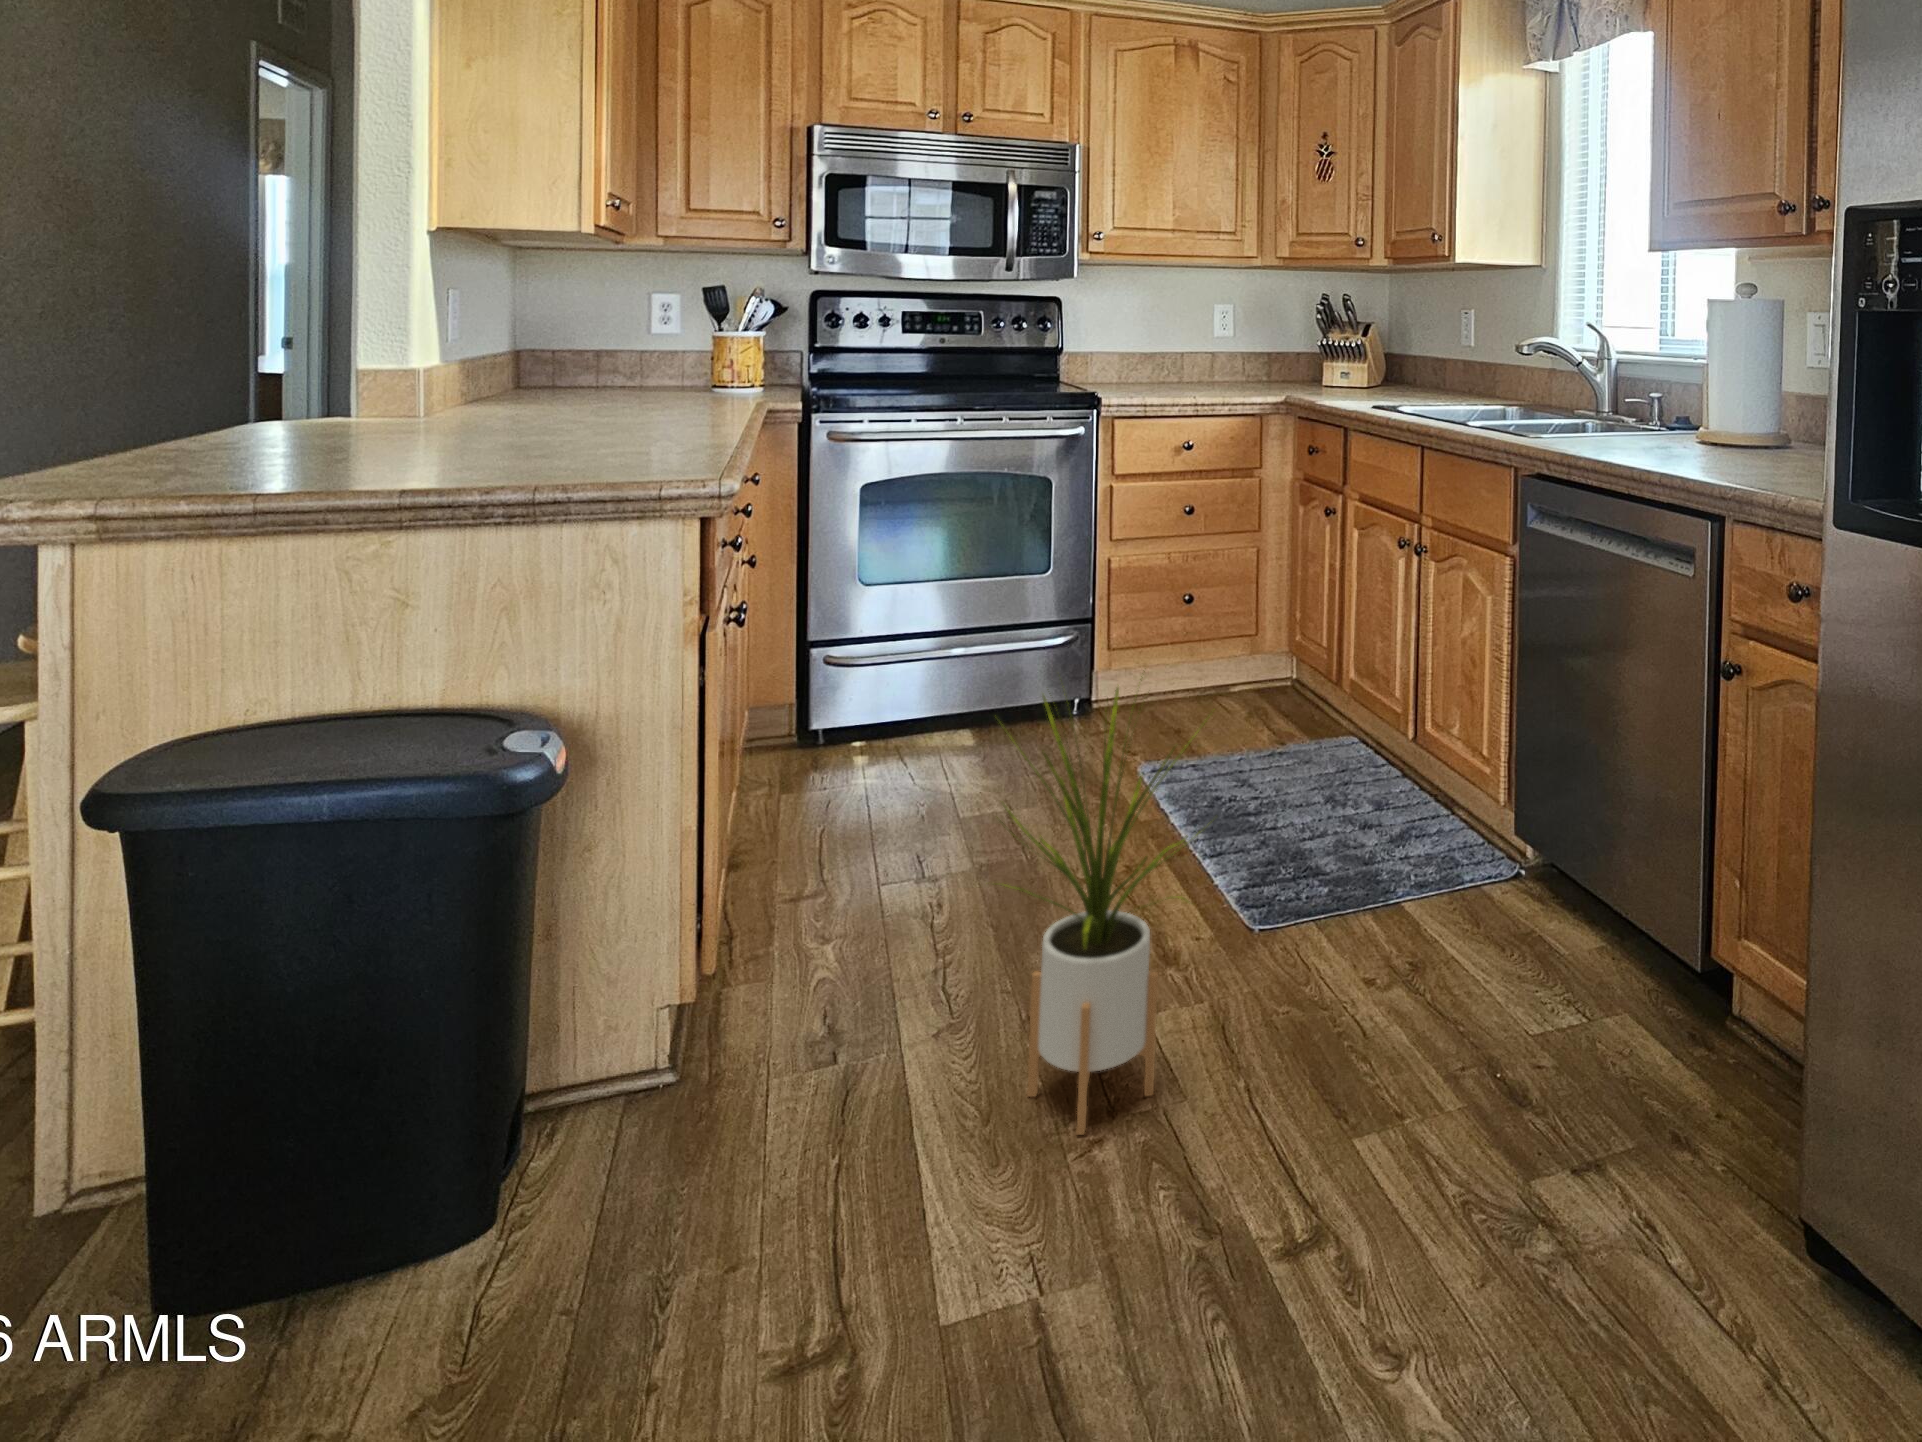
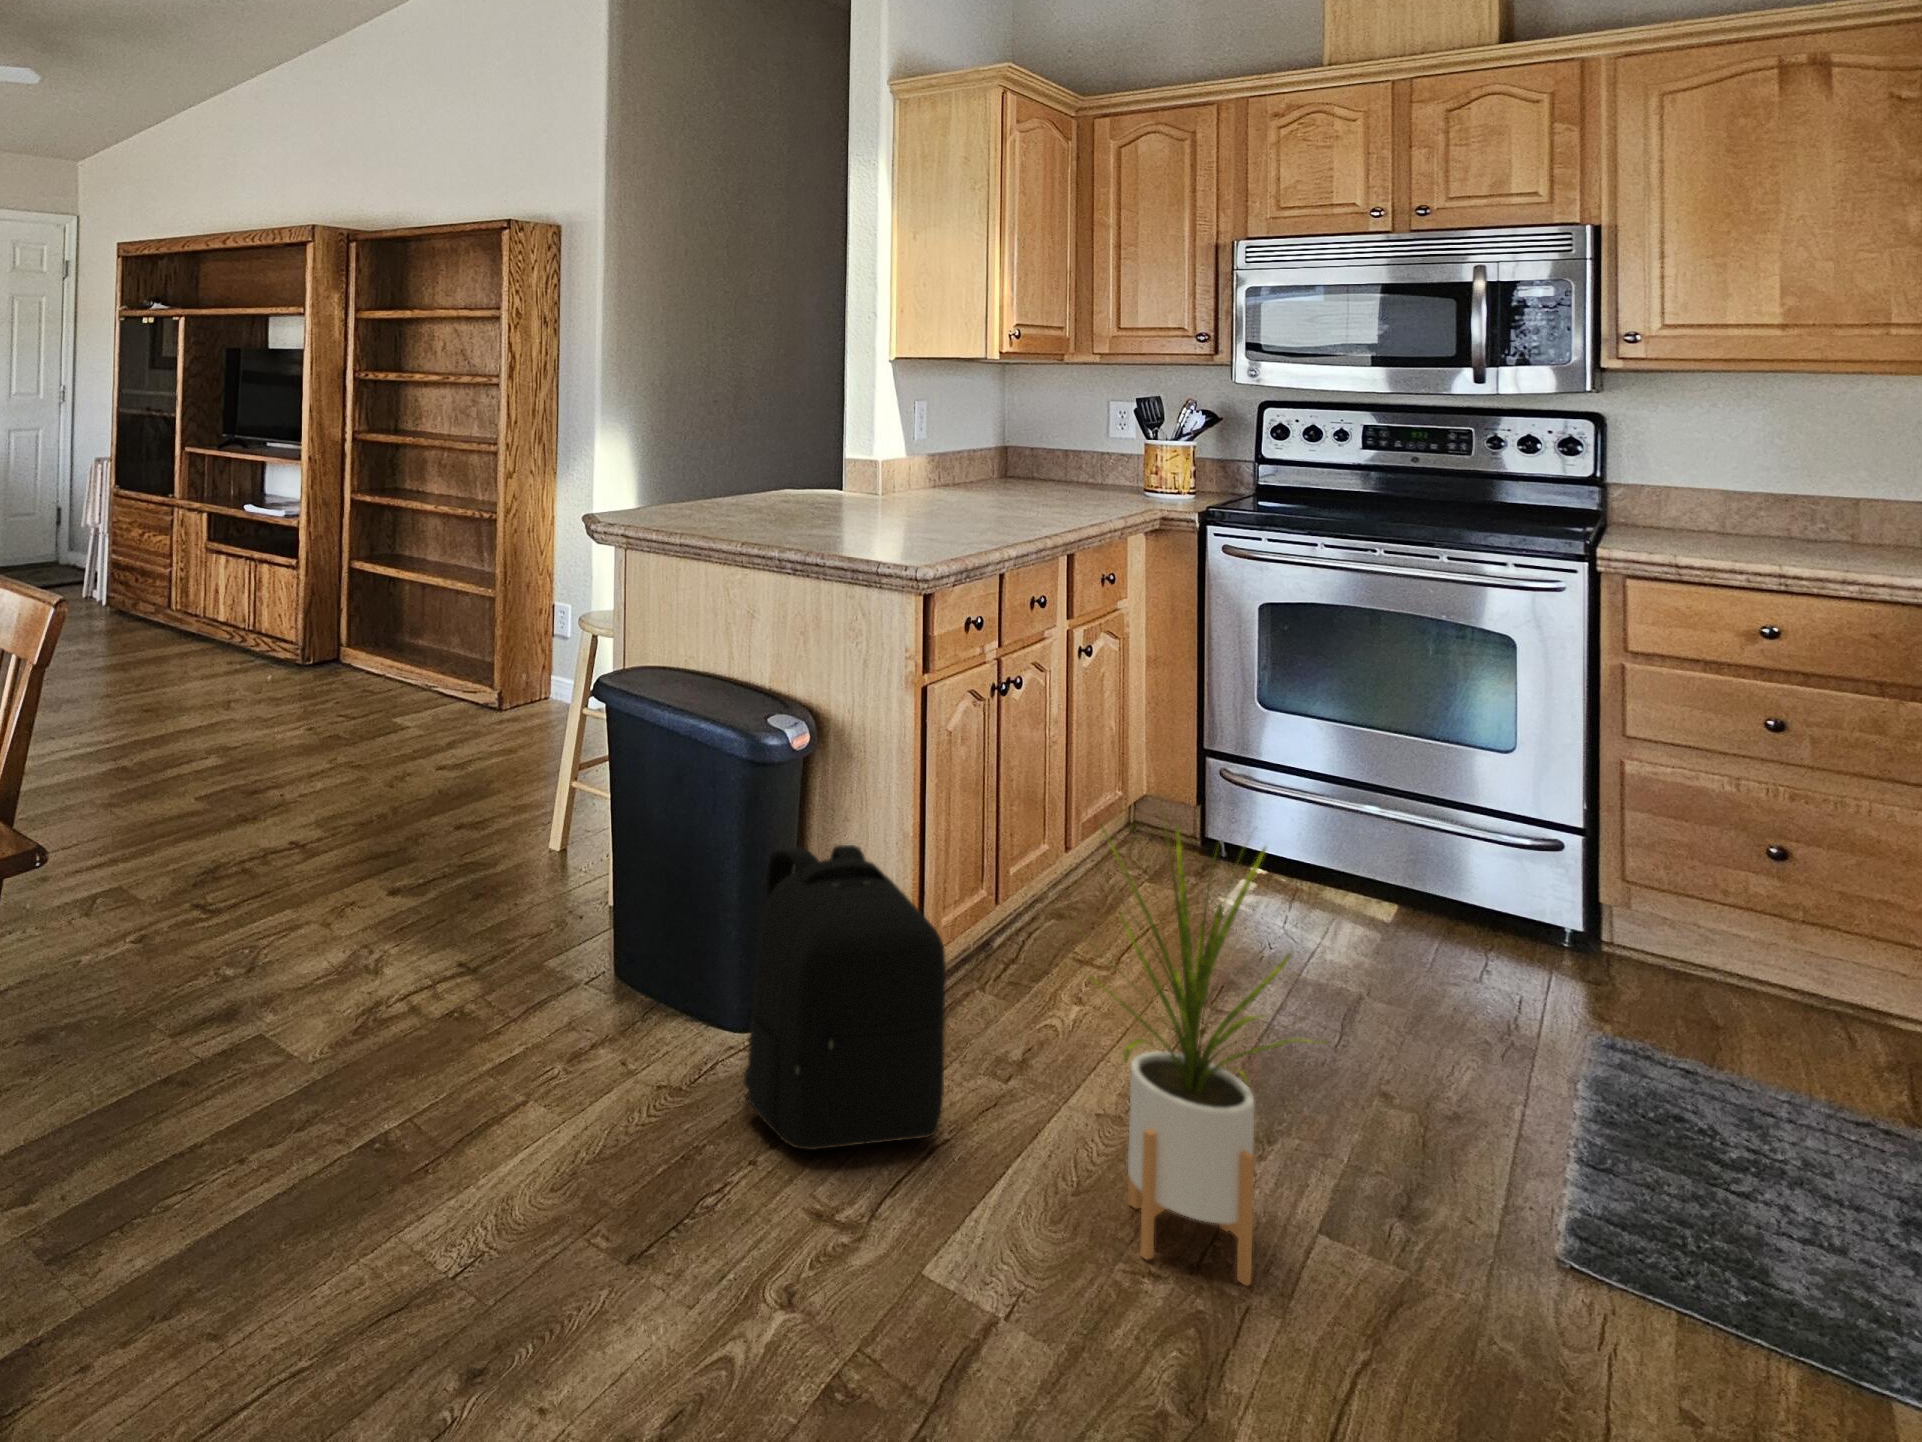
backpack: none [532,866,849,1322] -> present [744,845,946,1150]

